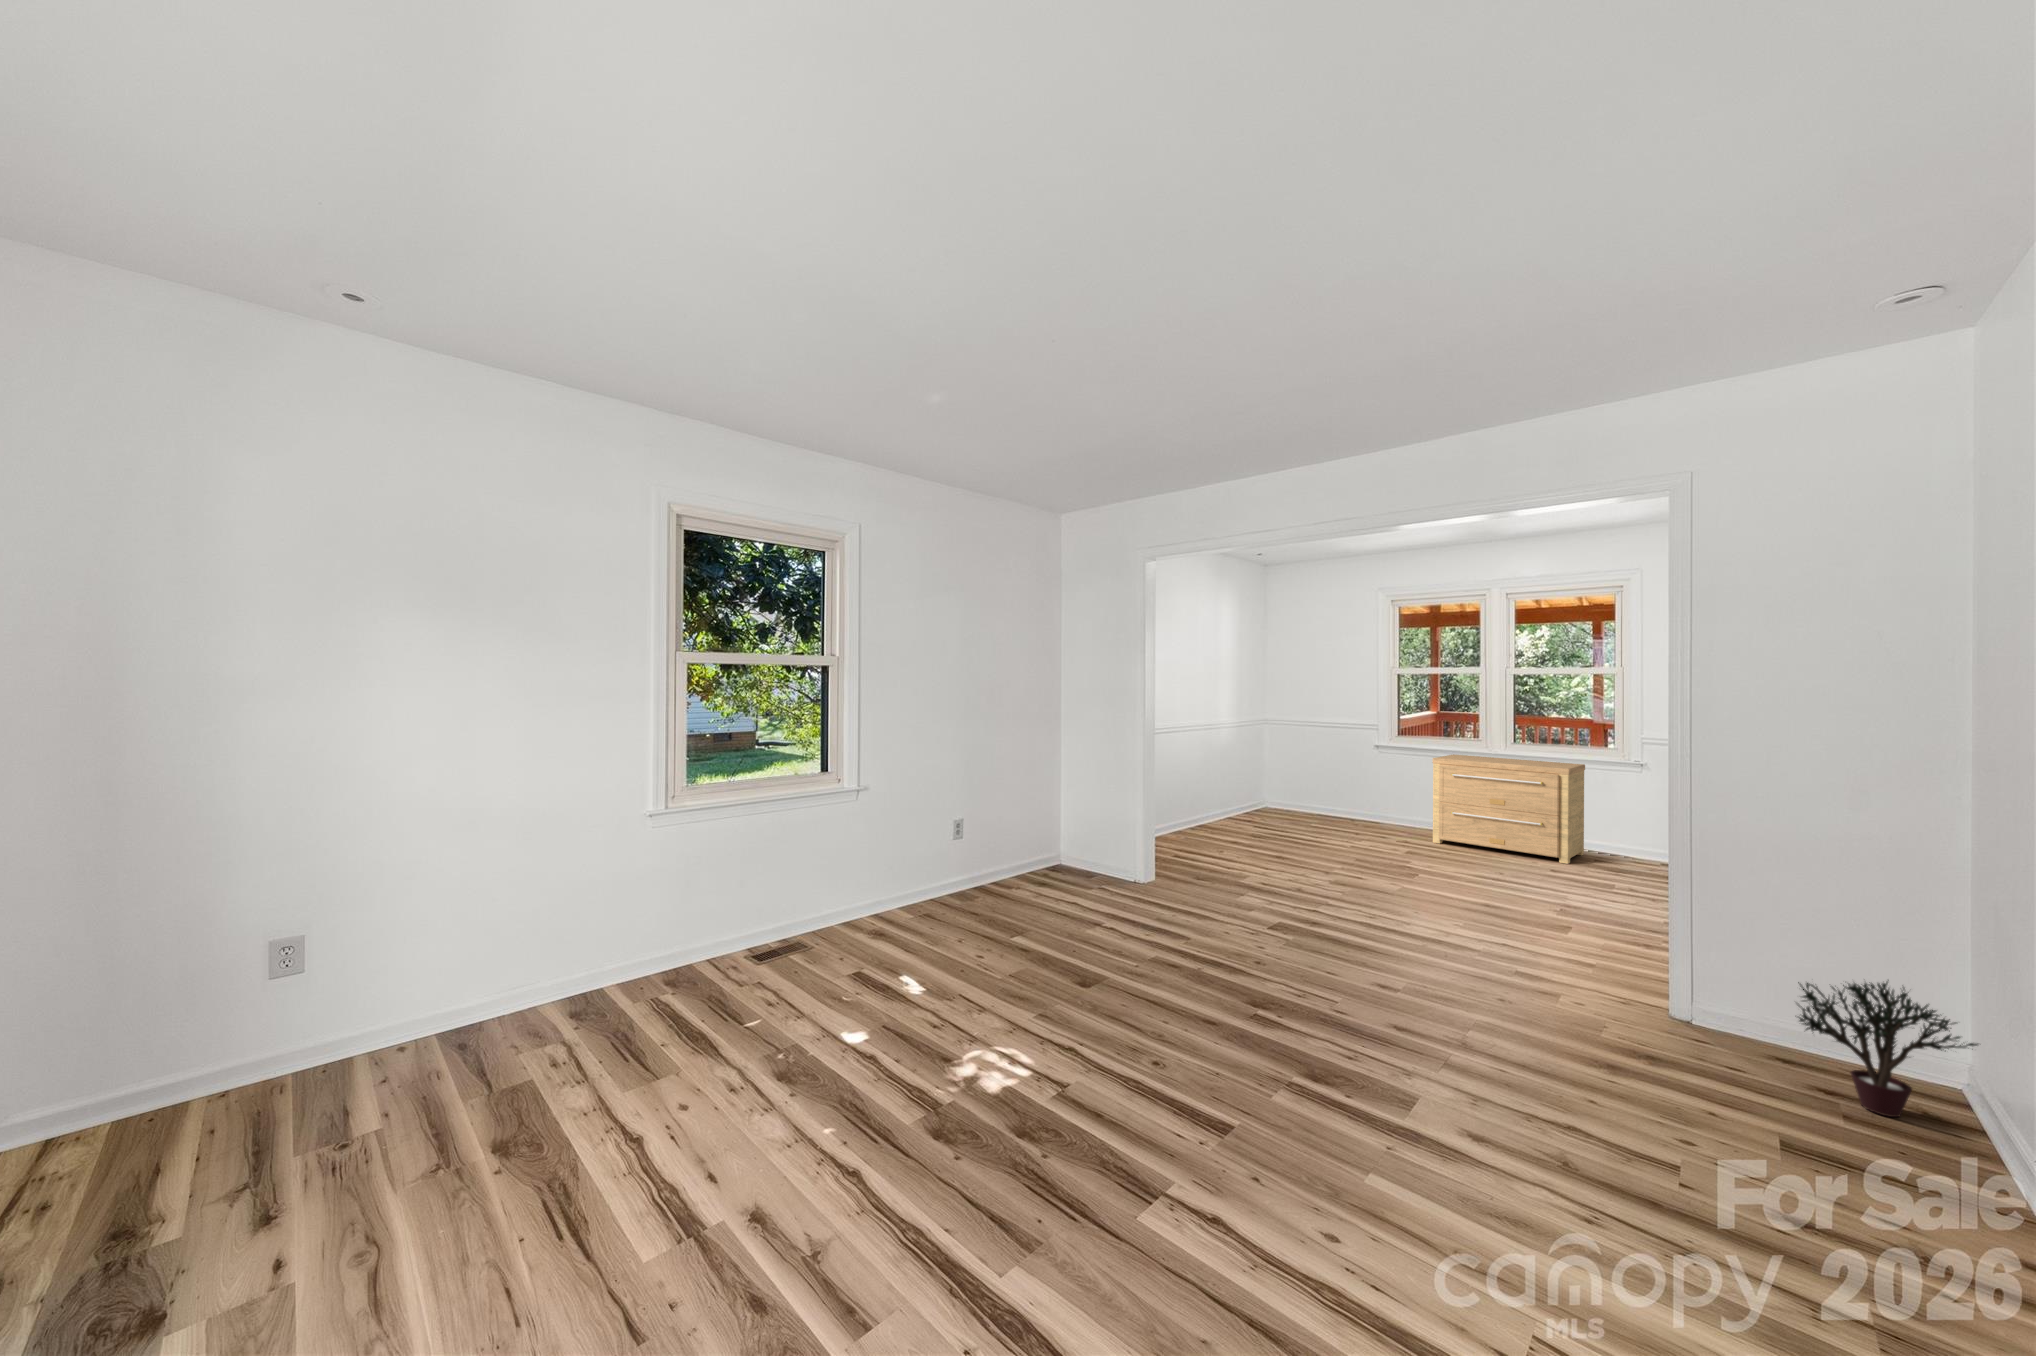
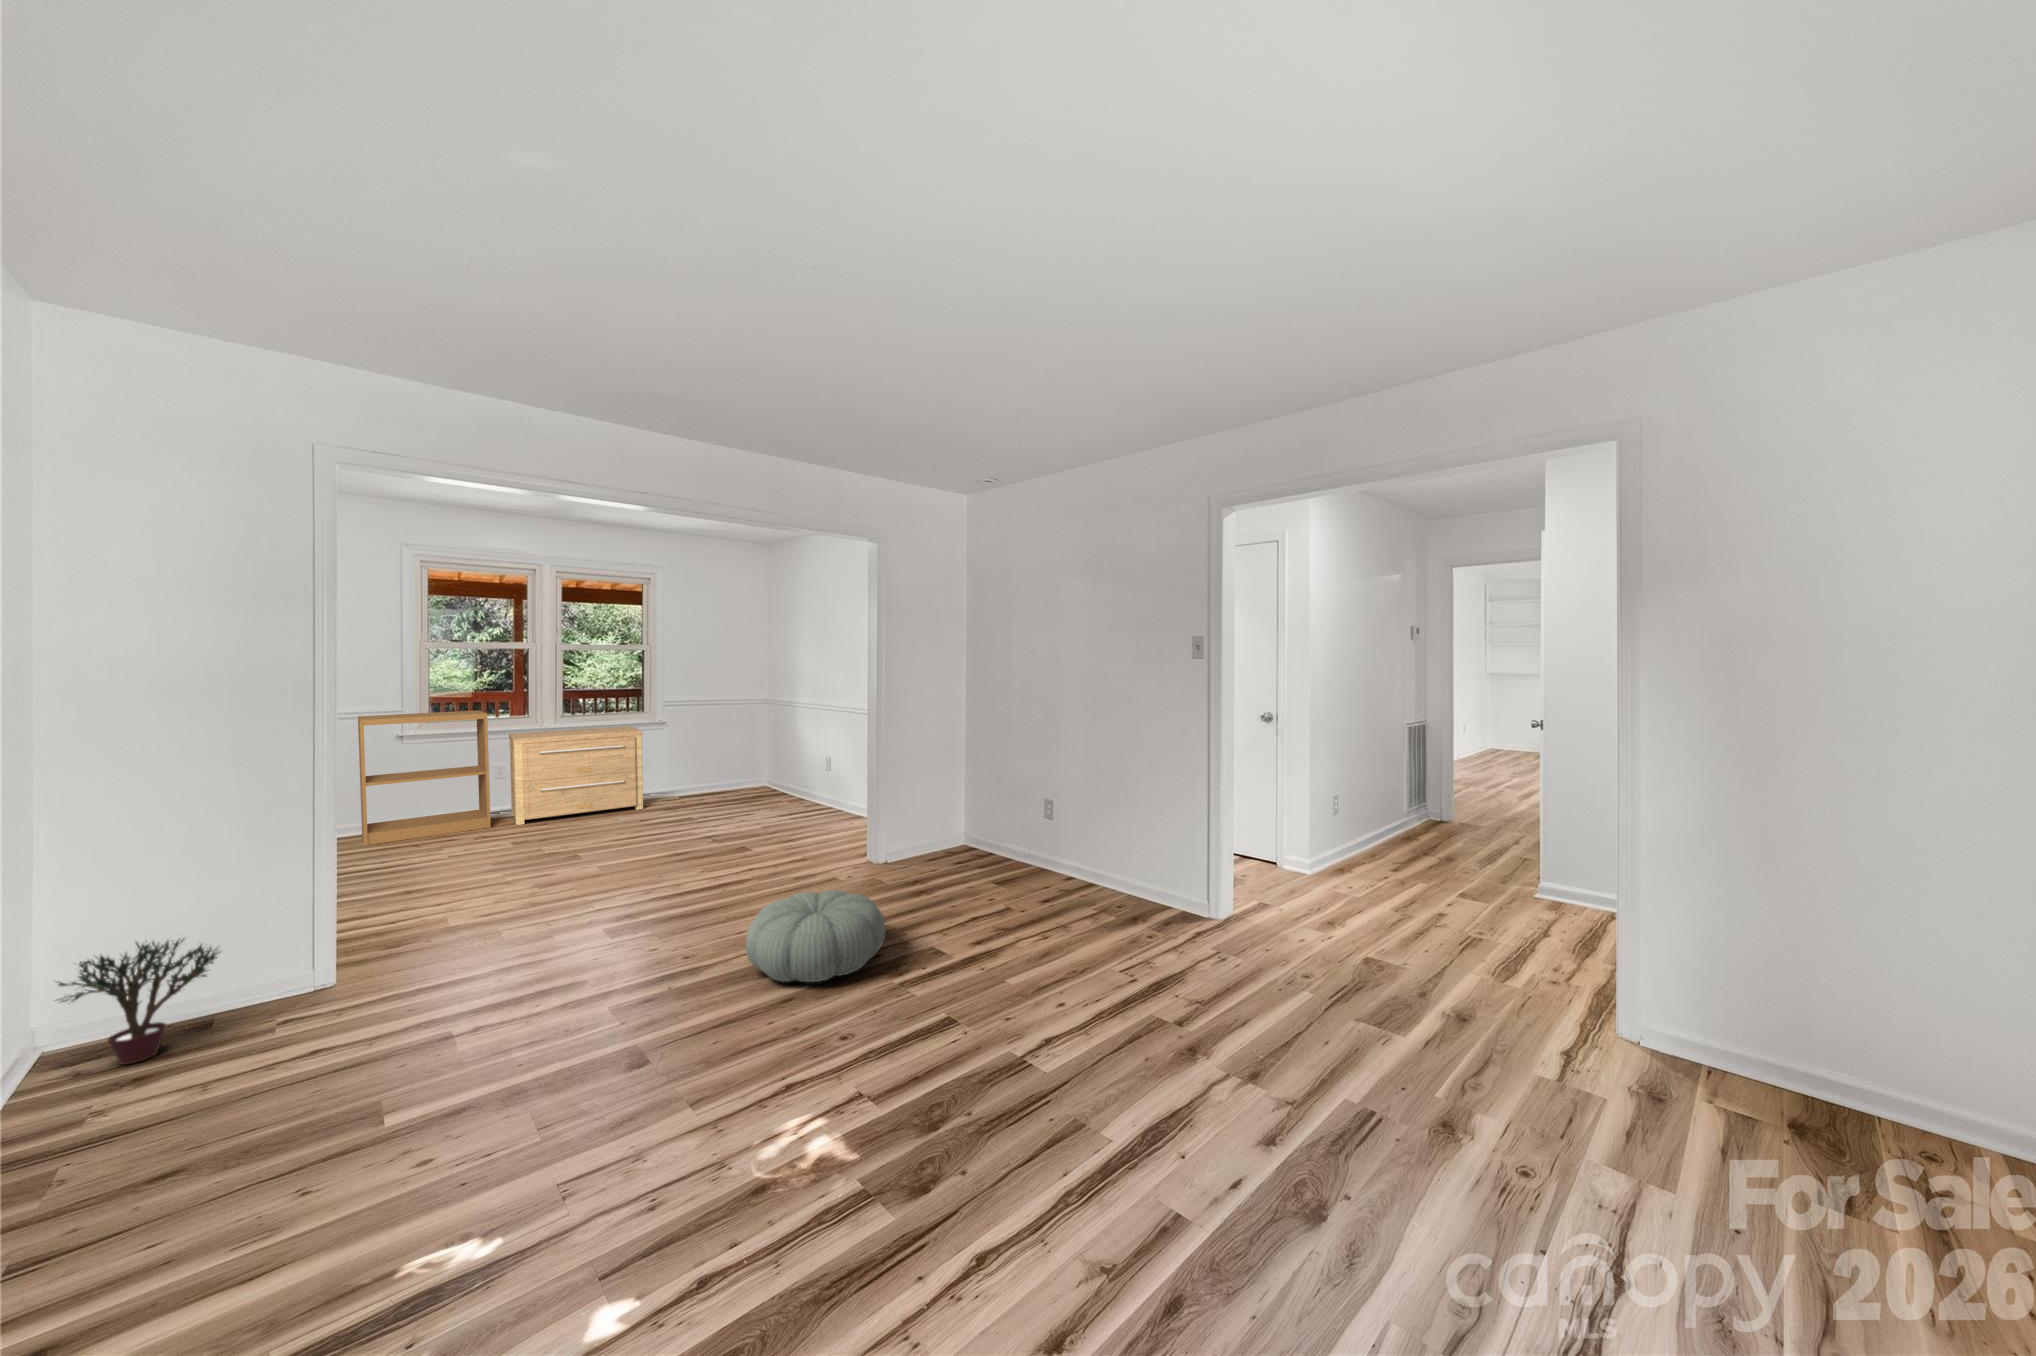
bookshelf: none [1325,724,1428,839] -> present [358,710,491,846]
pouf: none [1213,939,1378,1049] -> present [746,890,886,982]
potted plant: present [1798,980,1978,1117] -> present [59,939,219,1065]

